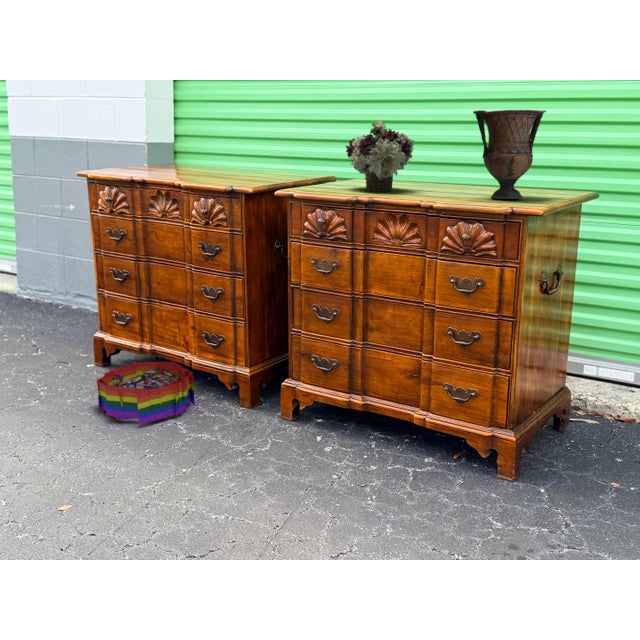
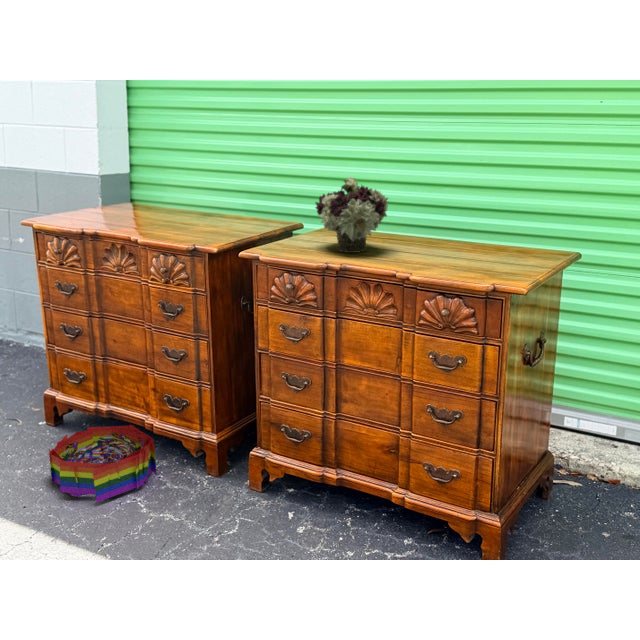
vase: present [473,110,546,199] -> none [450,172,528,268]

